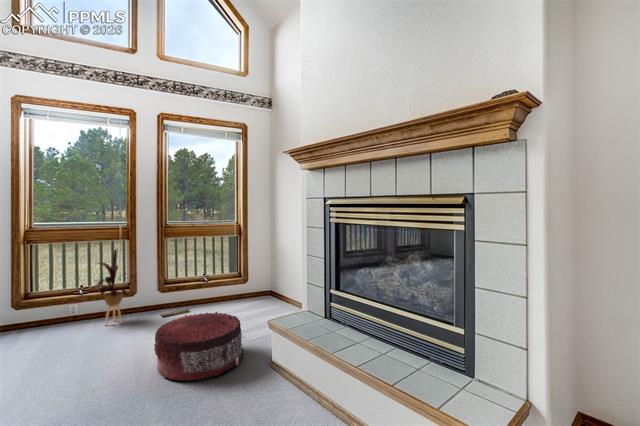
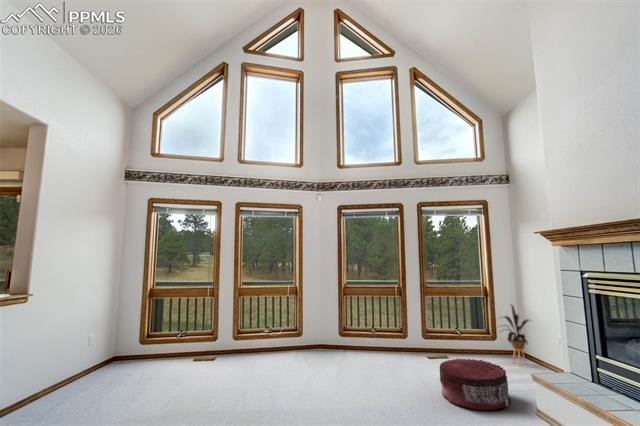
house plant: present [88,249,126,325] -> present [505,306,529,365]

